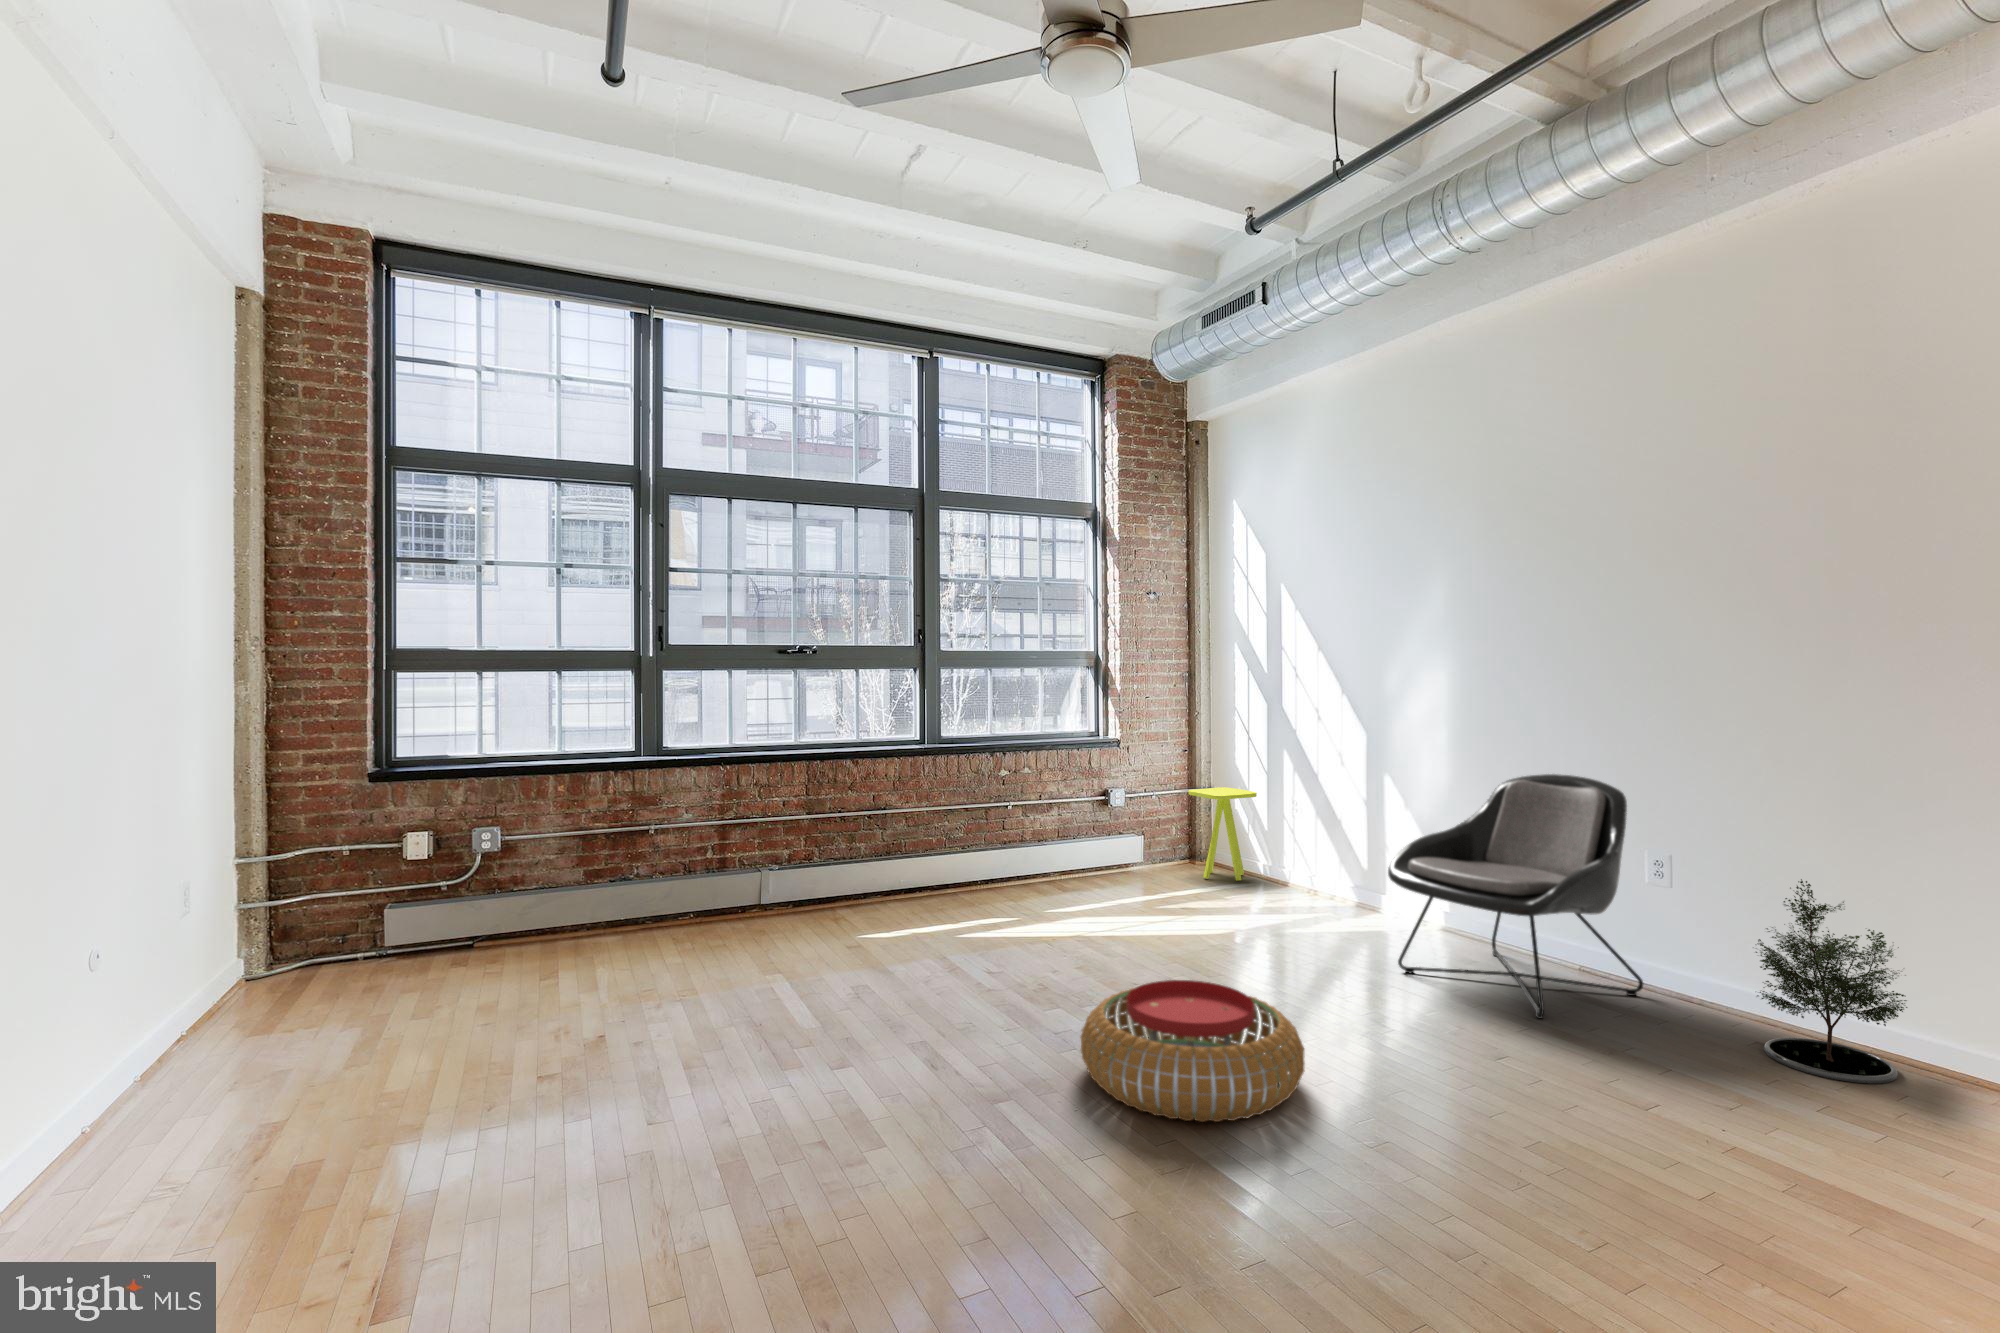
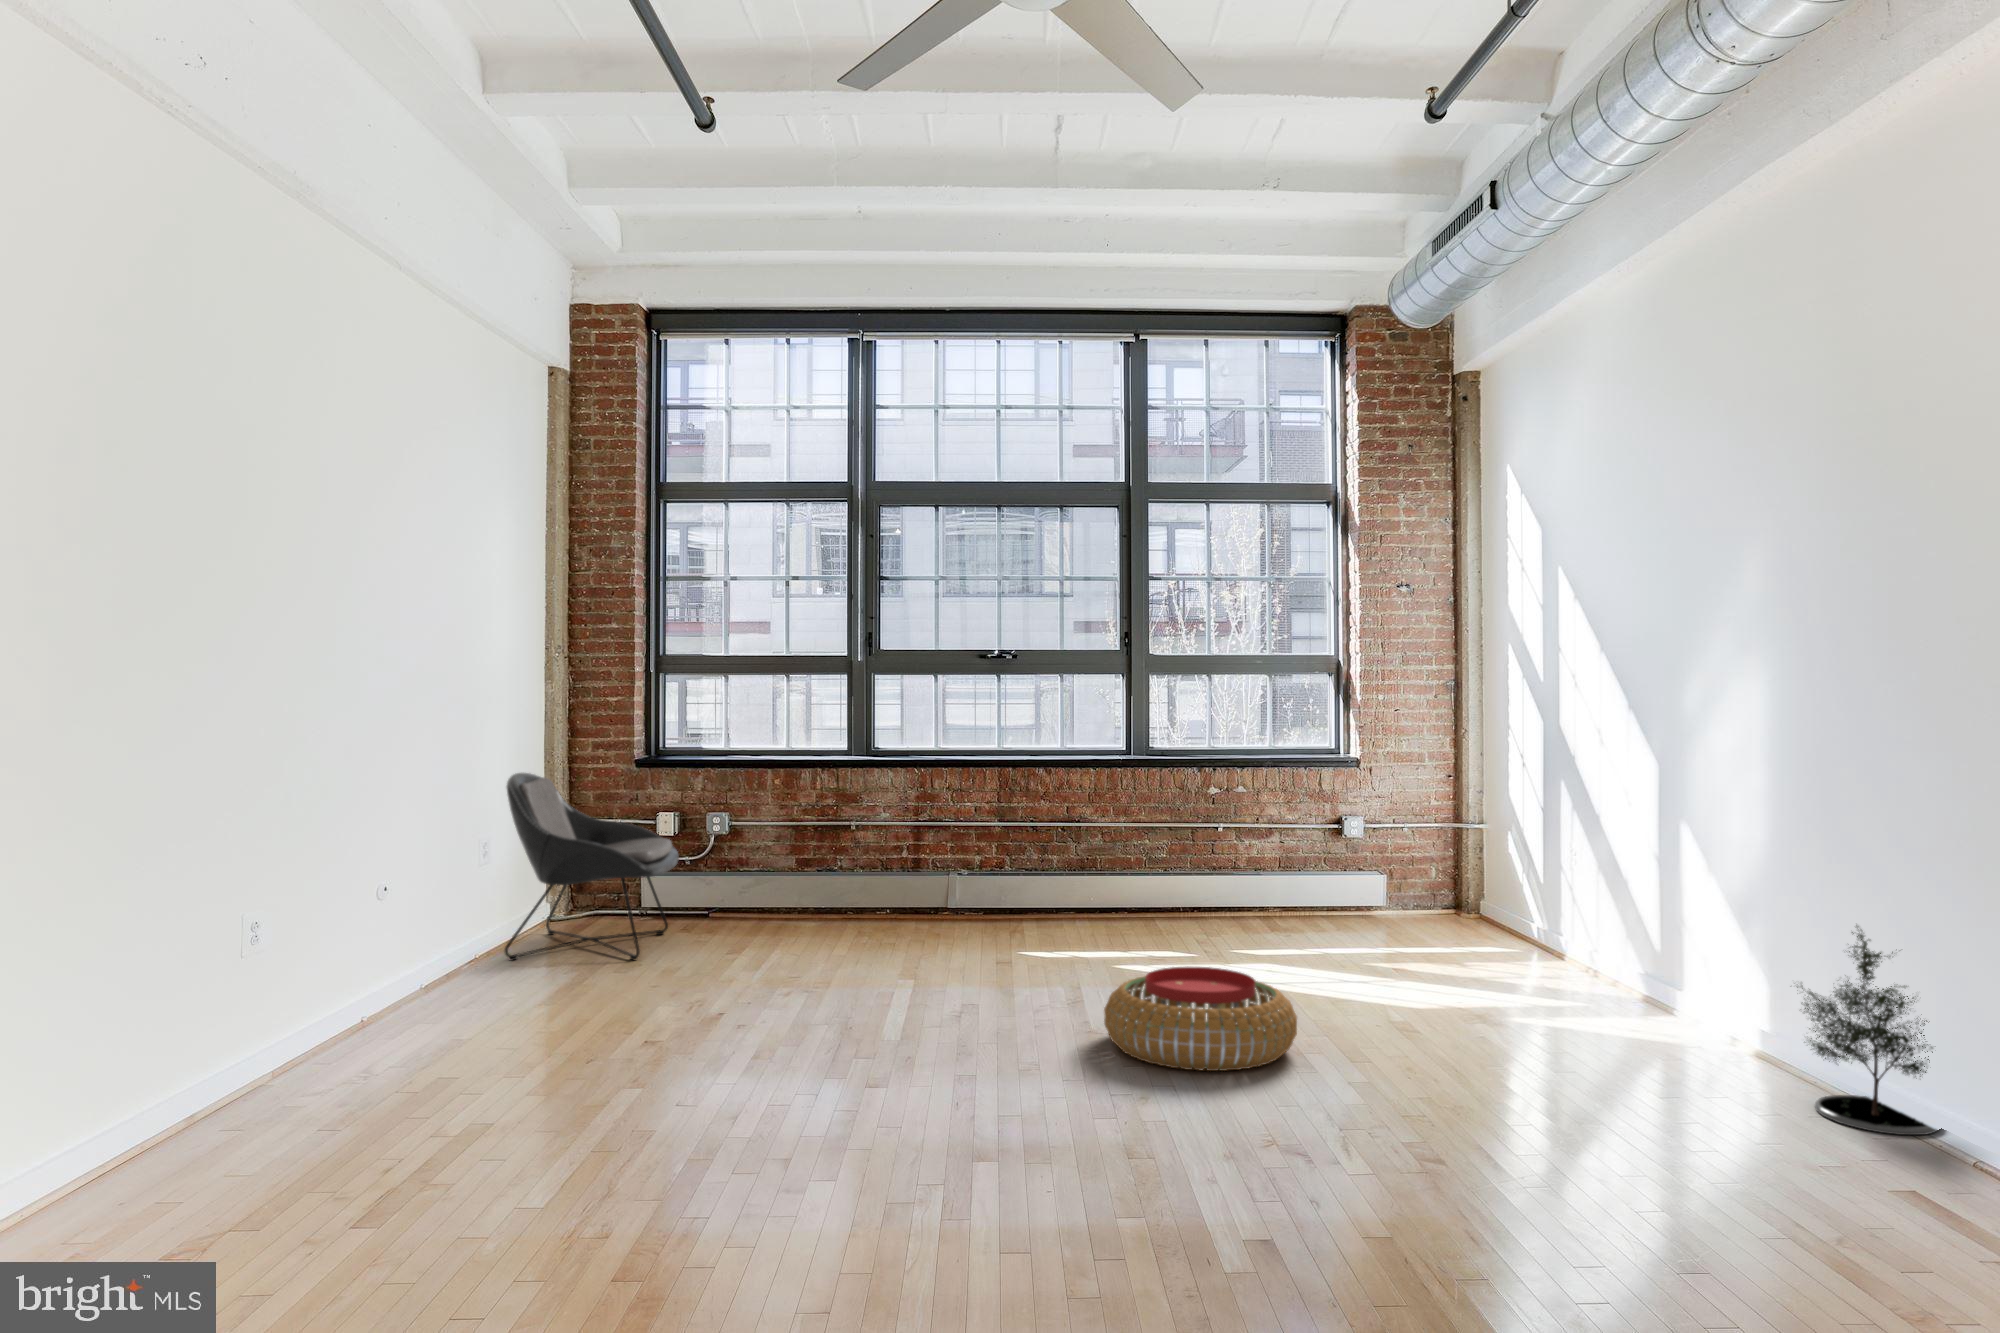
lounge chair: present [1388,774,1643,1019] -> present [505,773,679,961]
side table: present [1189,787,1257,881] -> none [1435,822,1512,929]

